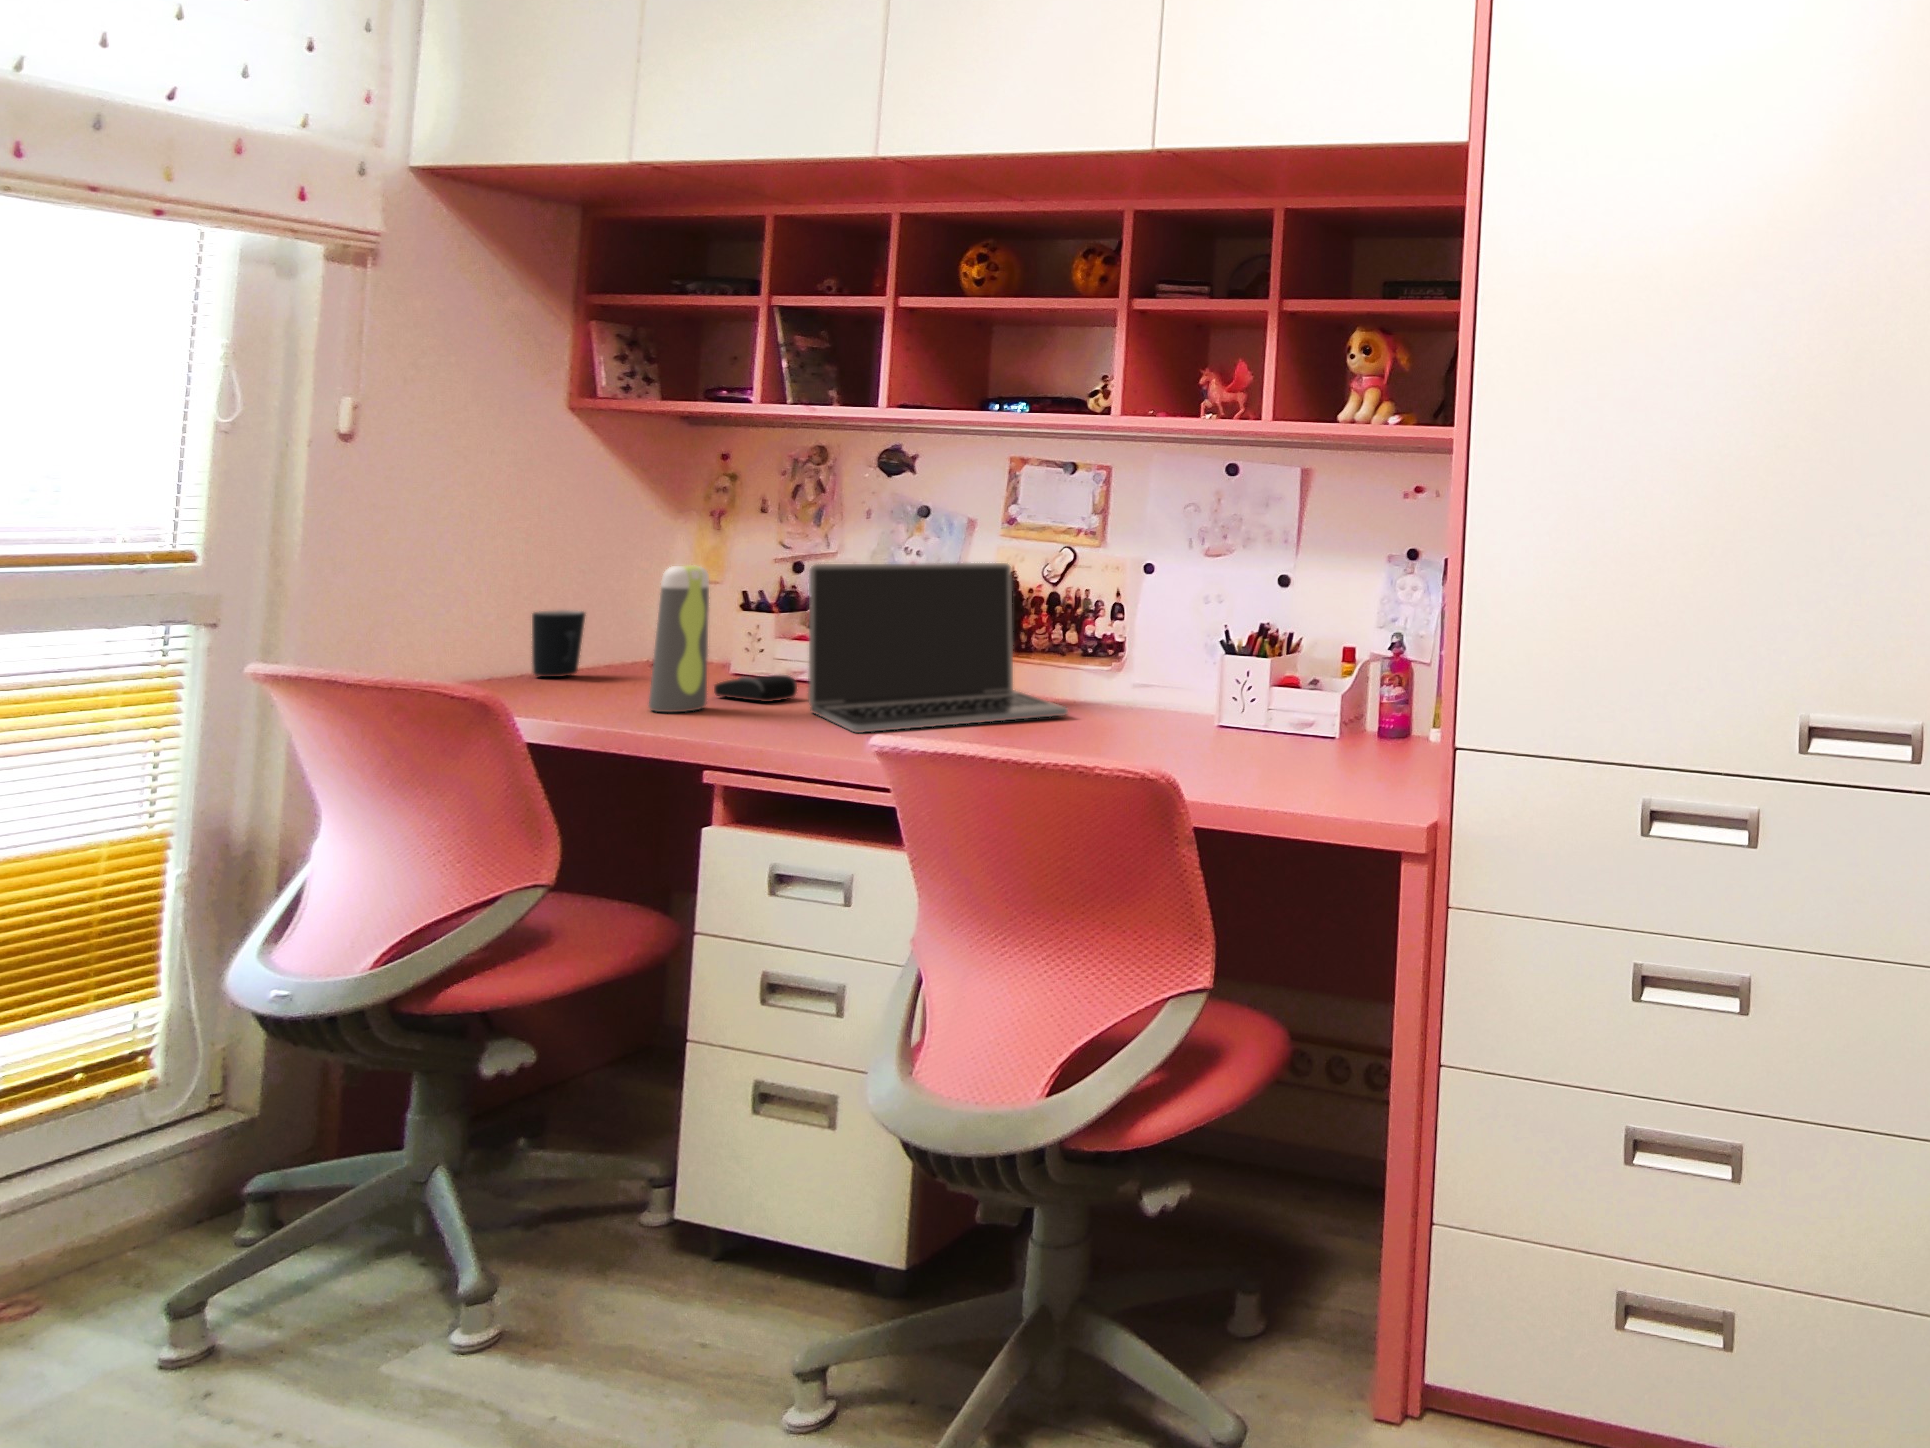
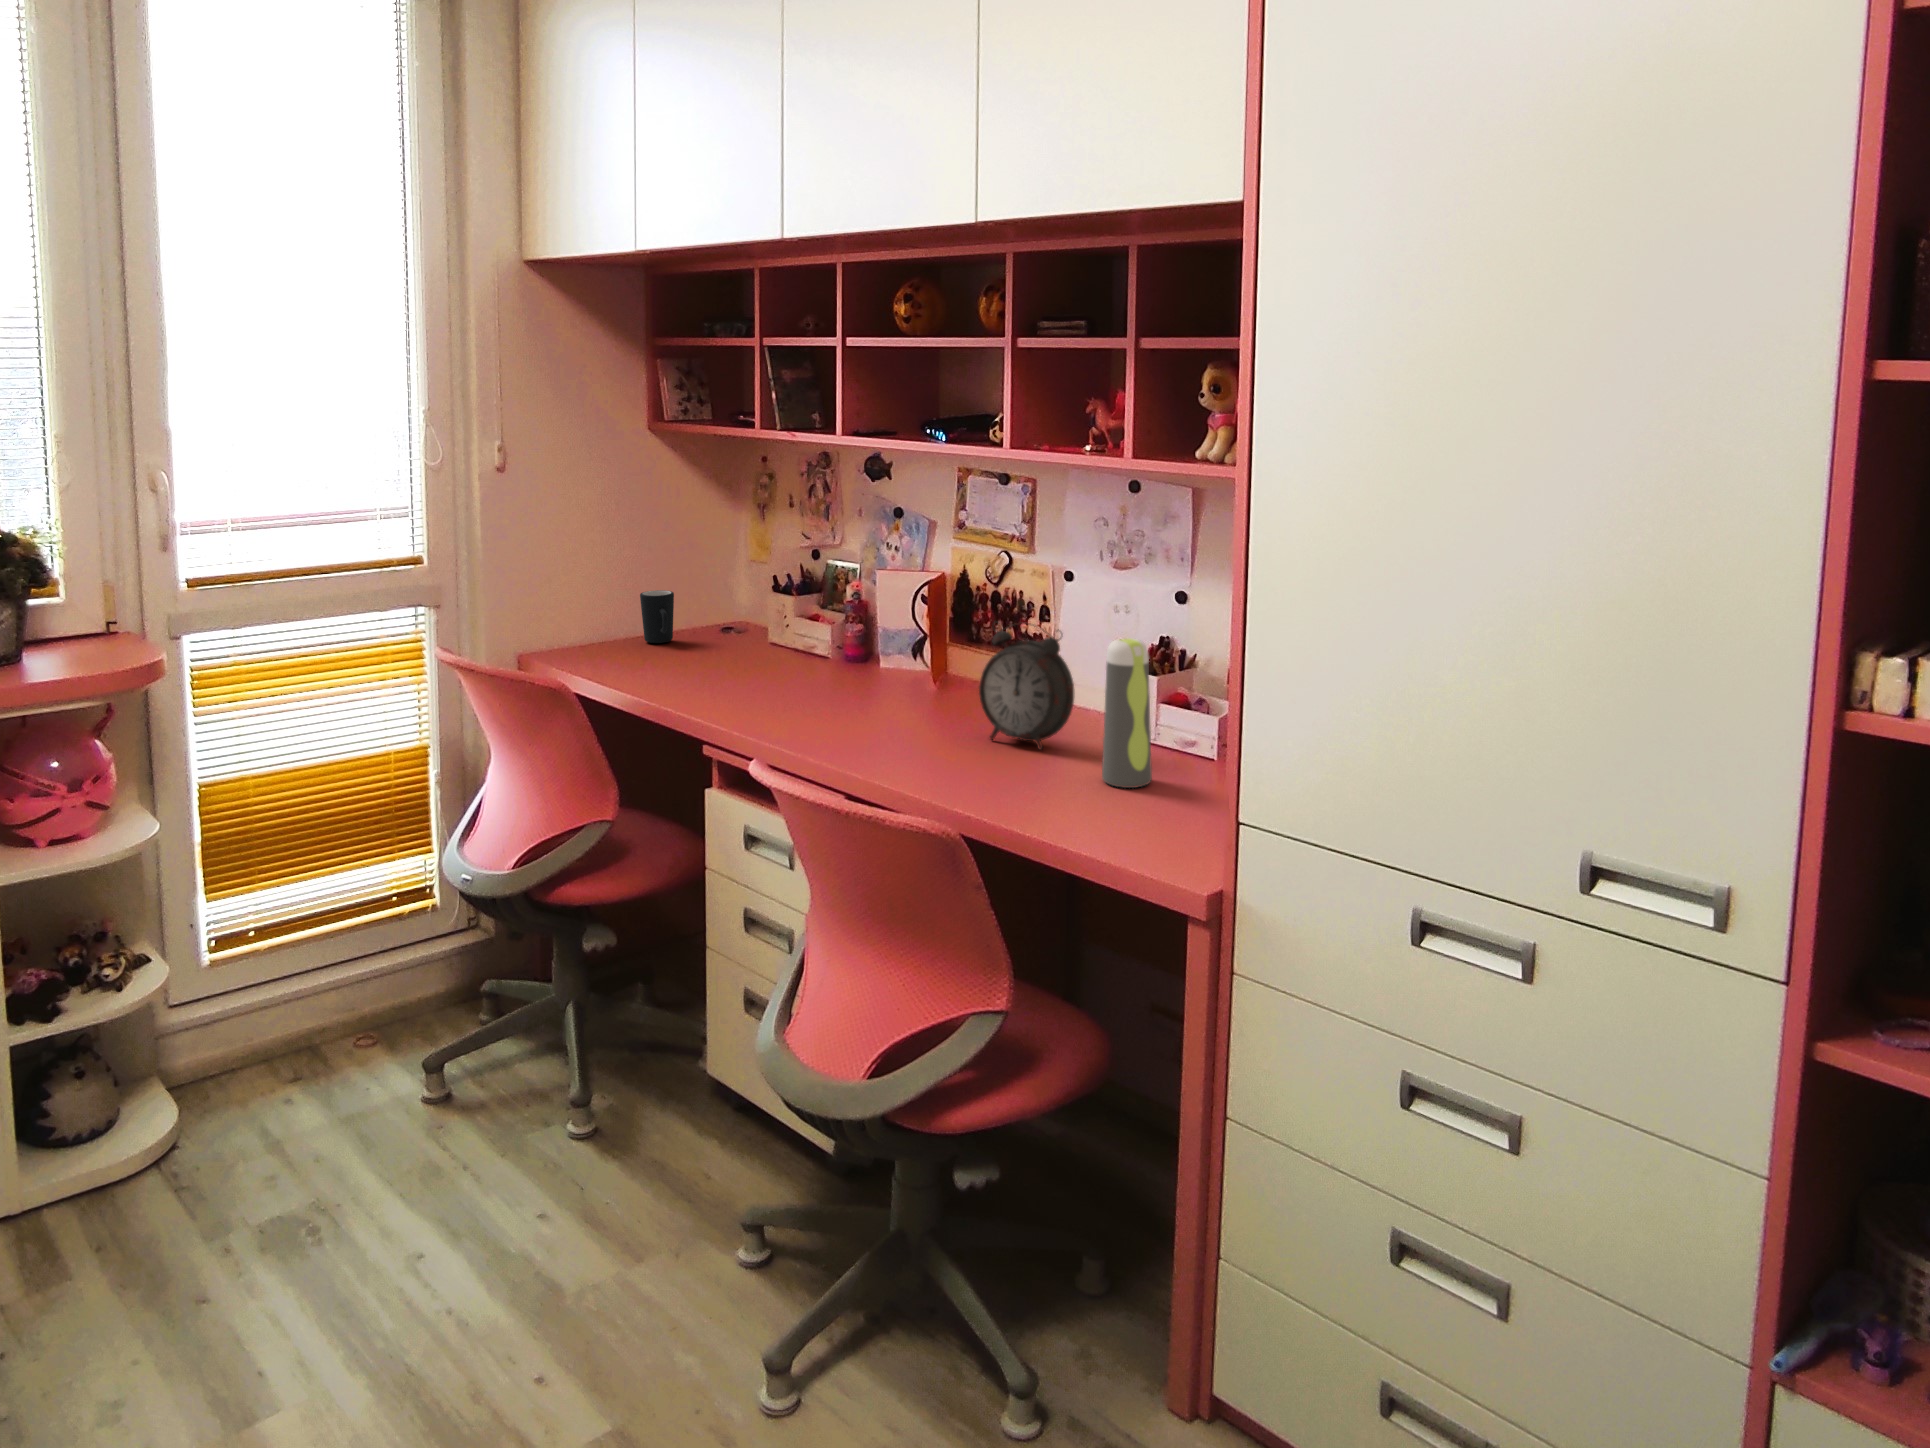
laptop: present [808,563,1068,733] -> none [791,567,988,726]
water bottle: present [649,566,709,712] -> present [1102,638,1152,788]
alarm clock: none [1077,600,1189,736] -> present [979,622,1074,750]
computer mouse: present [714,675,797,702] -> none [743,657,798,682]

